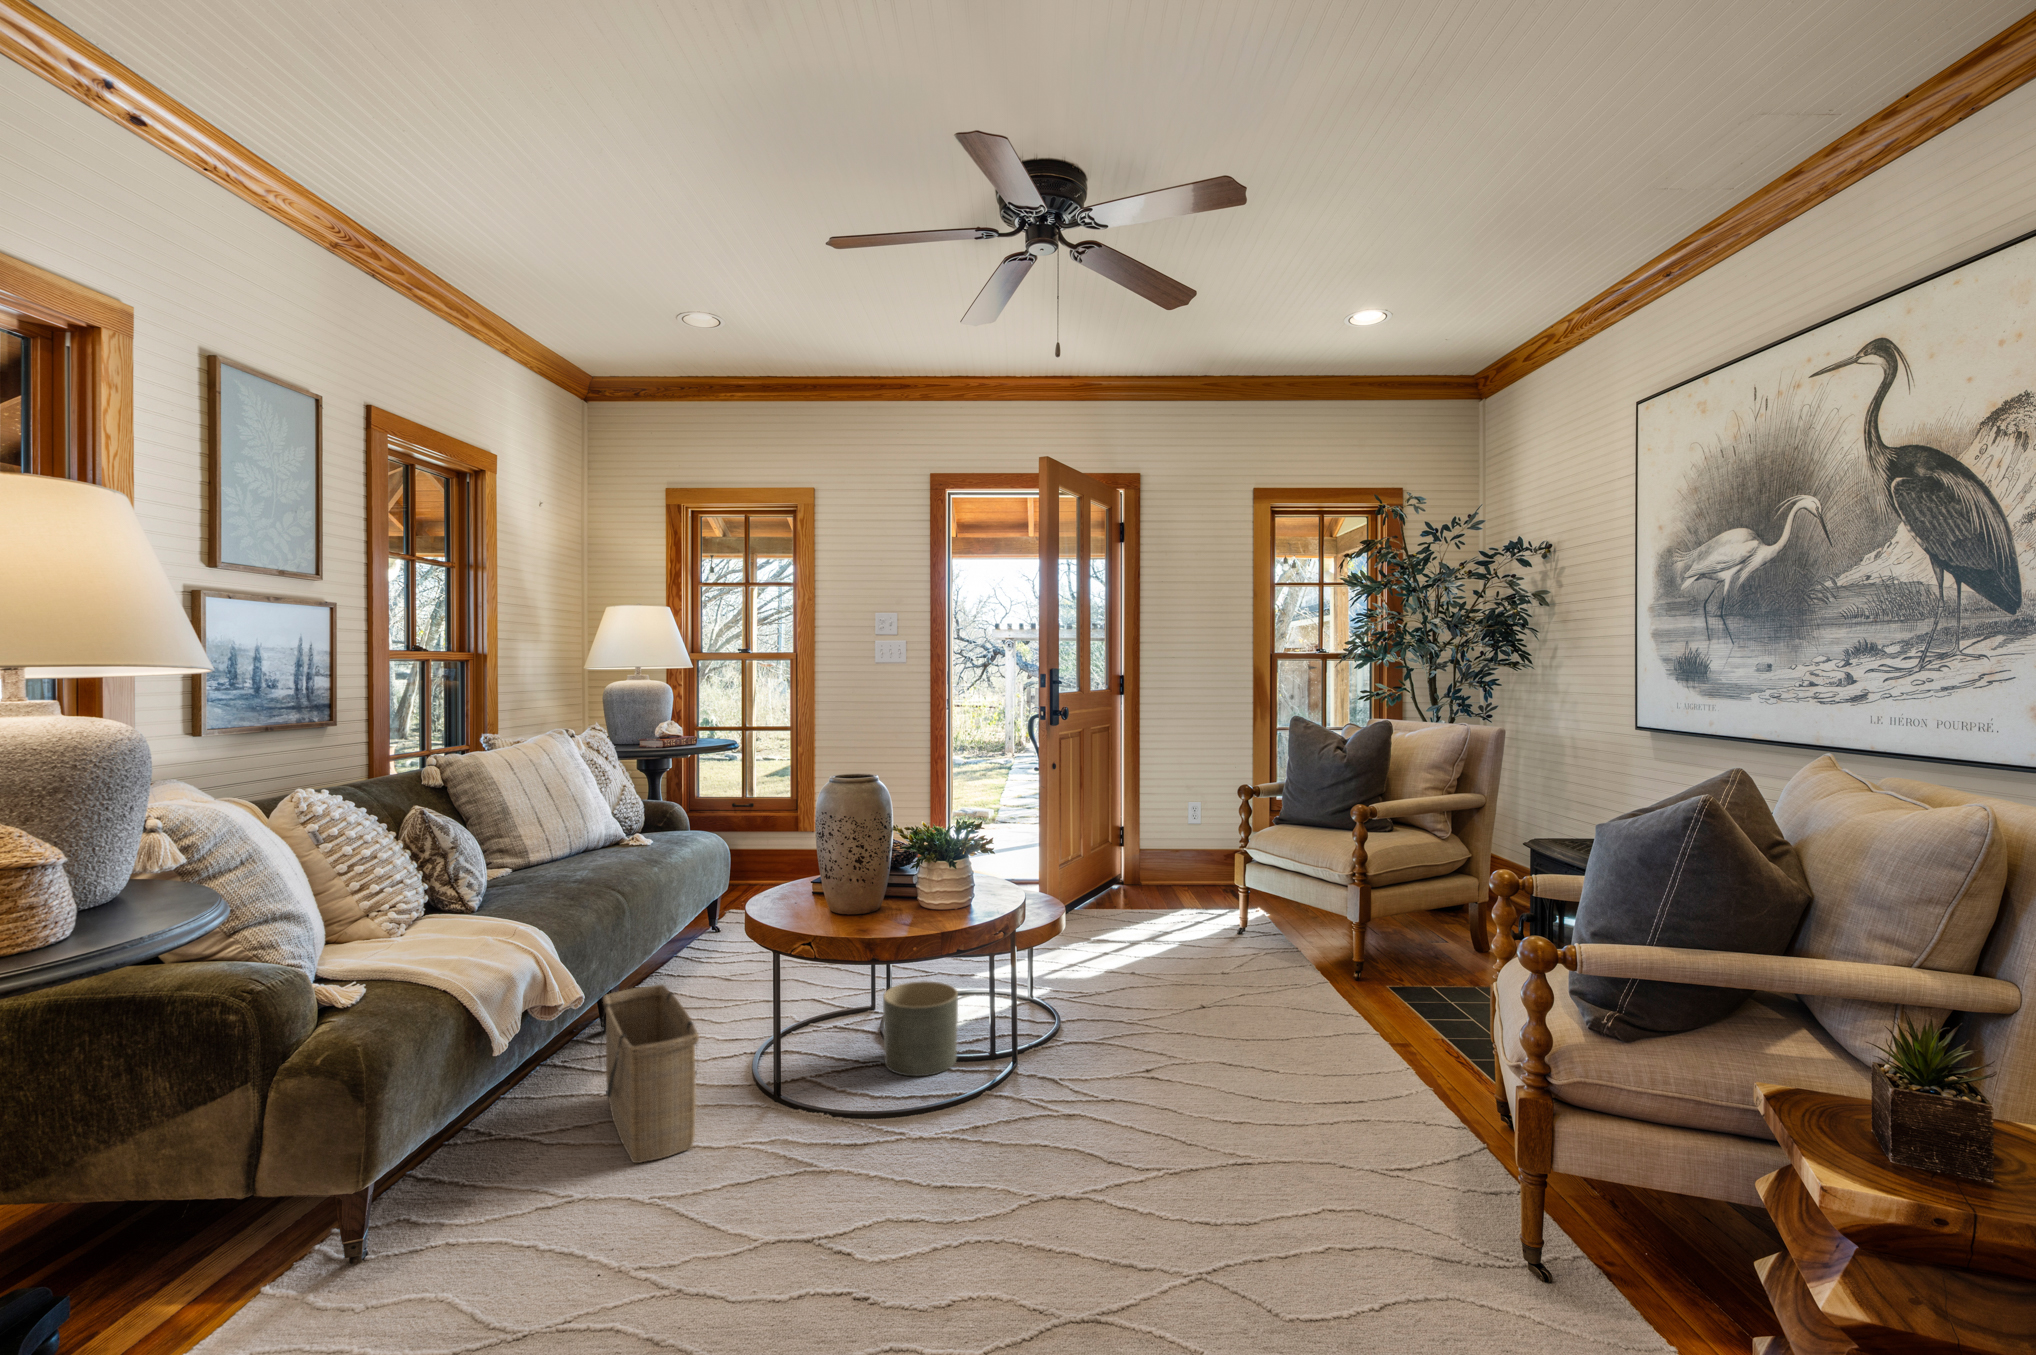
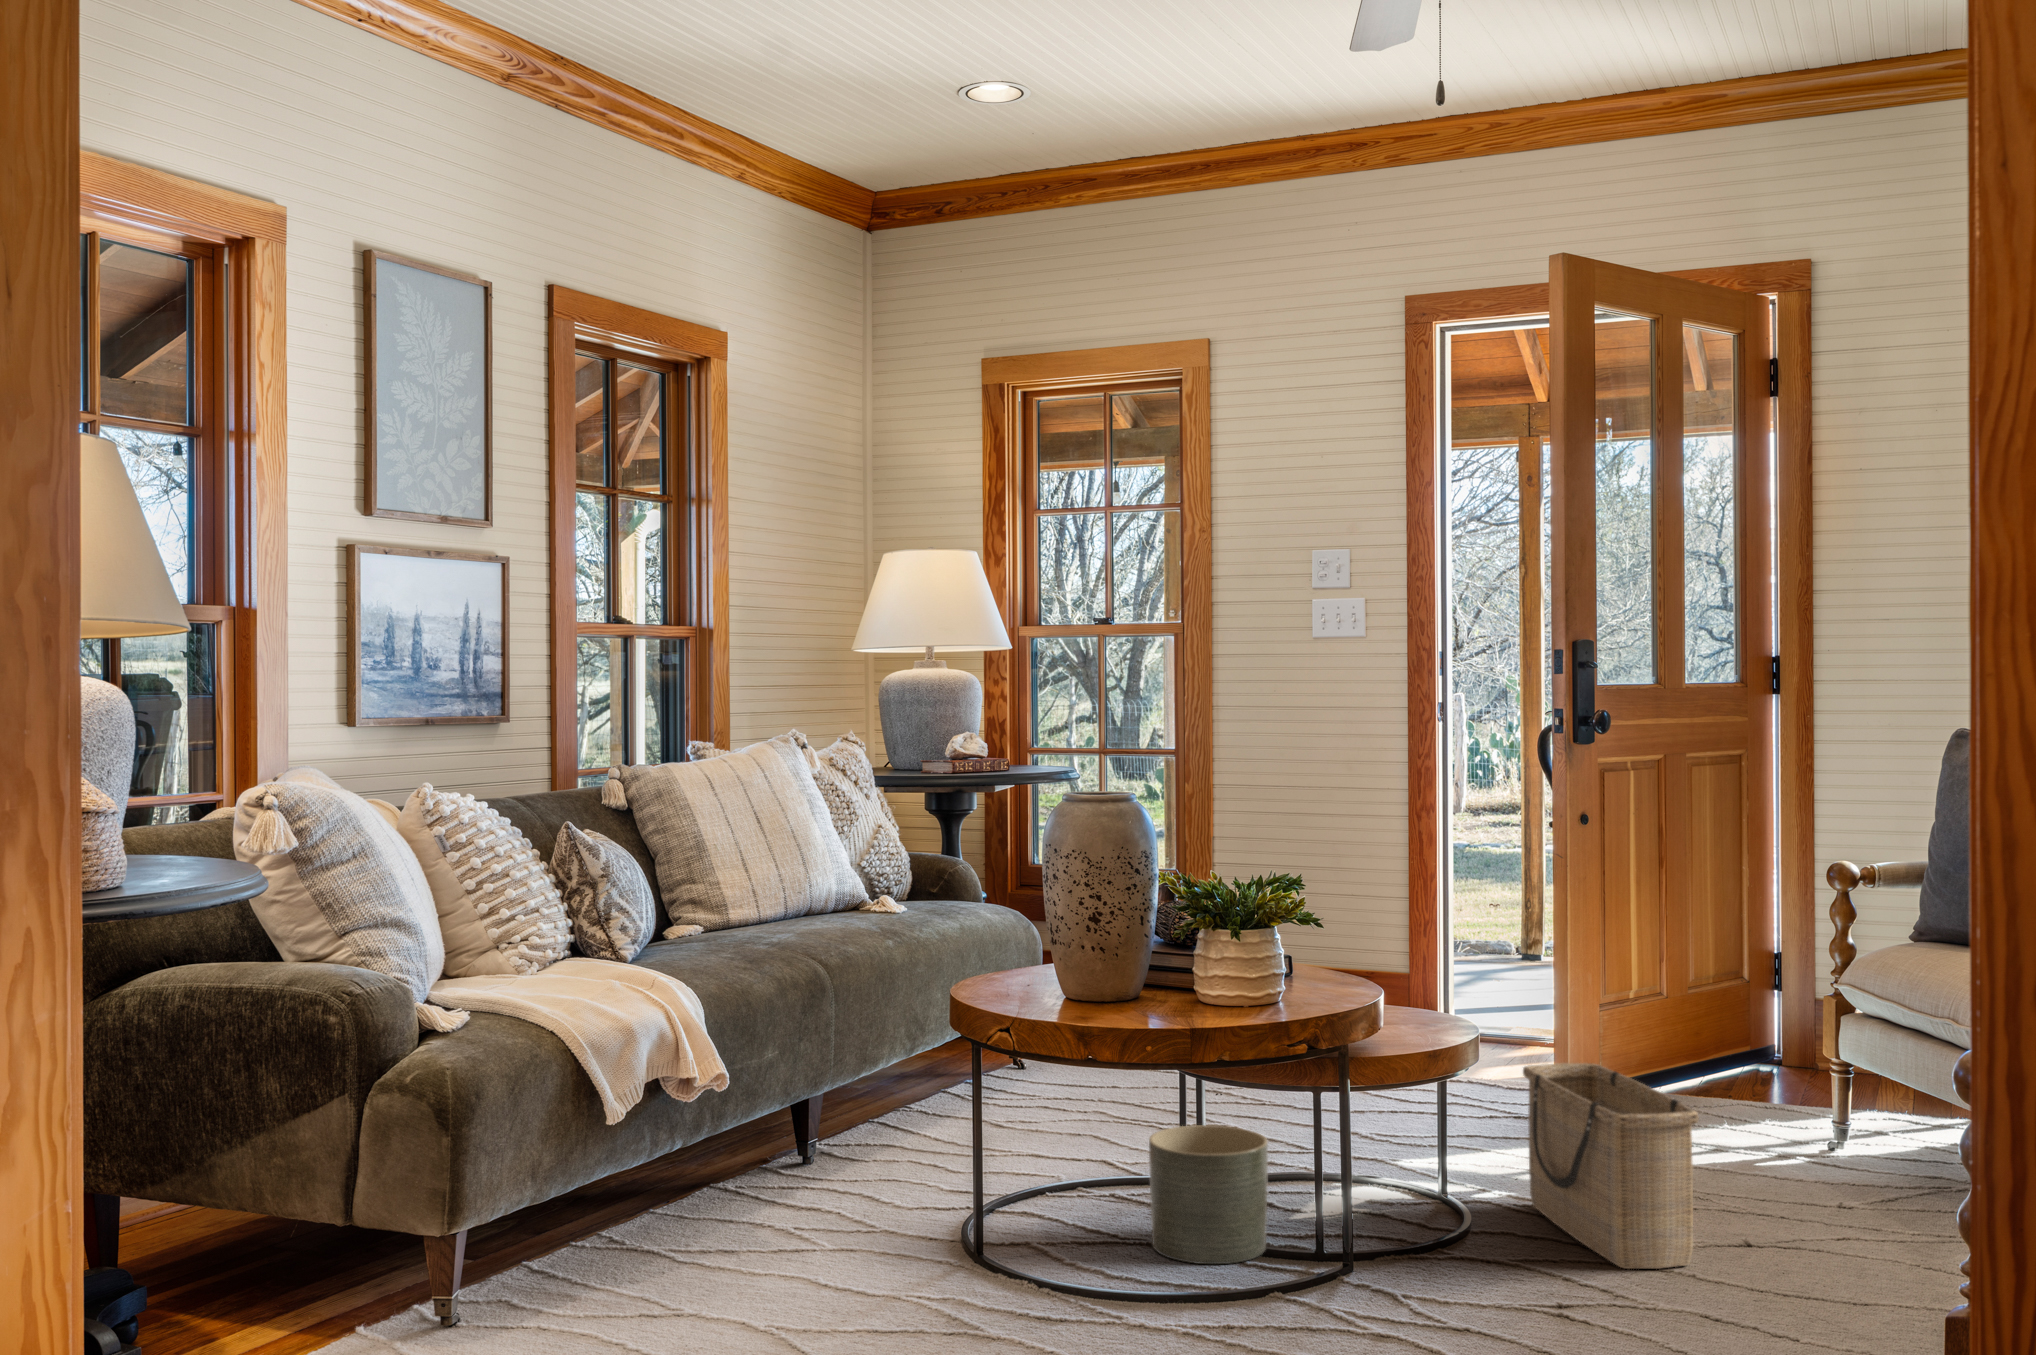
basket: present [603,985,699,1163] -> present [1523,1063,1698,1269]

